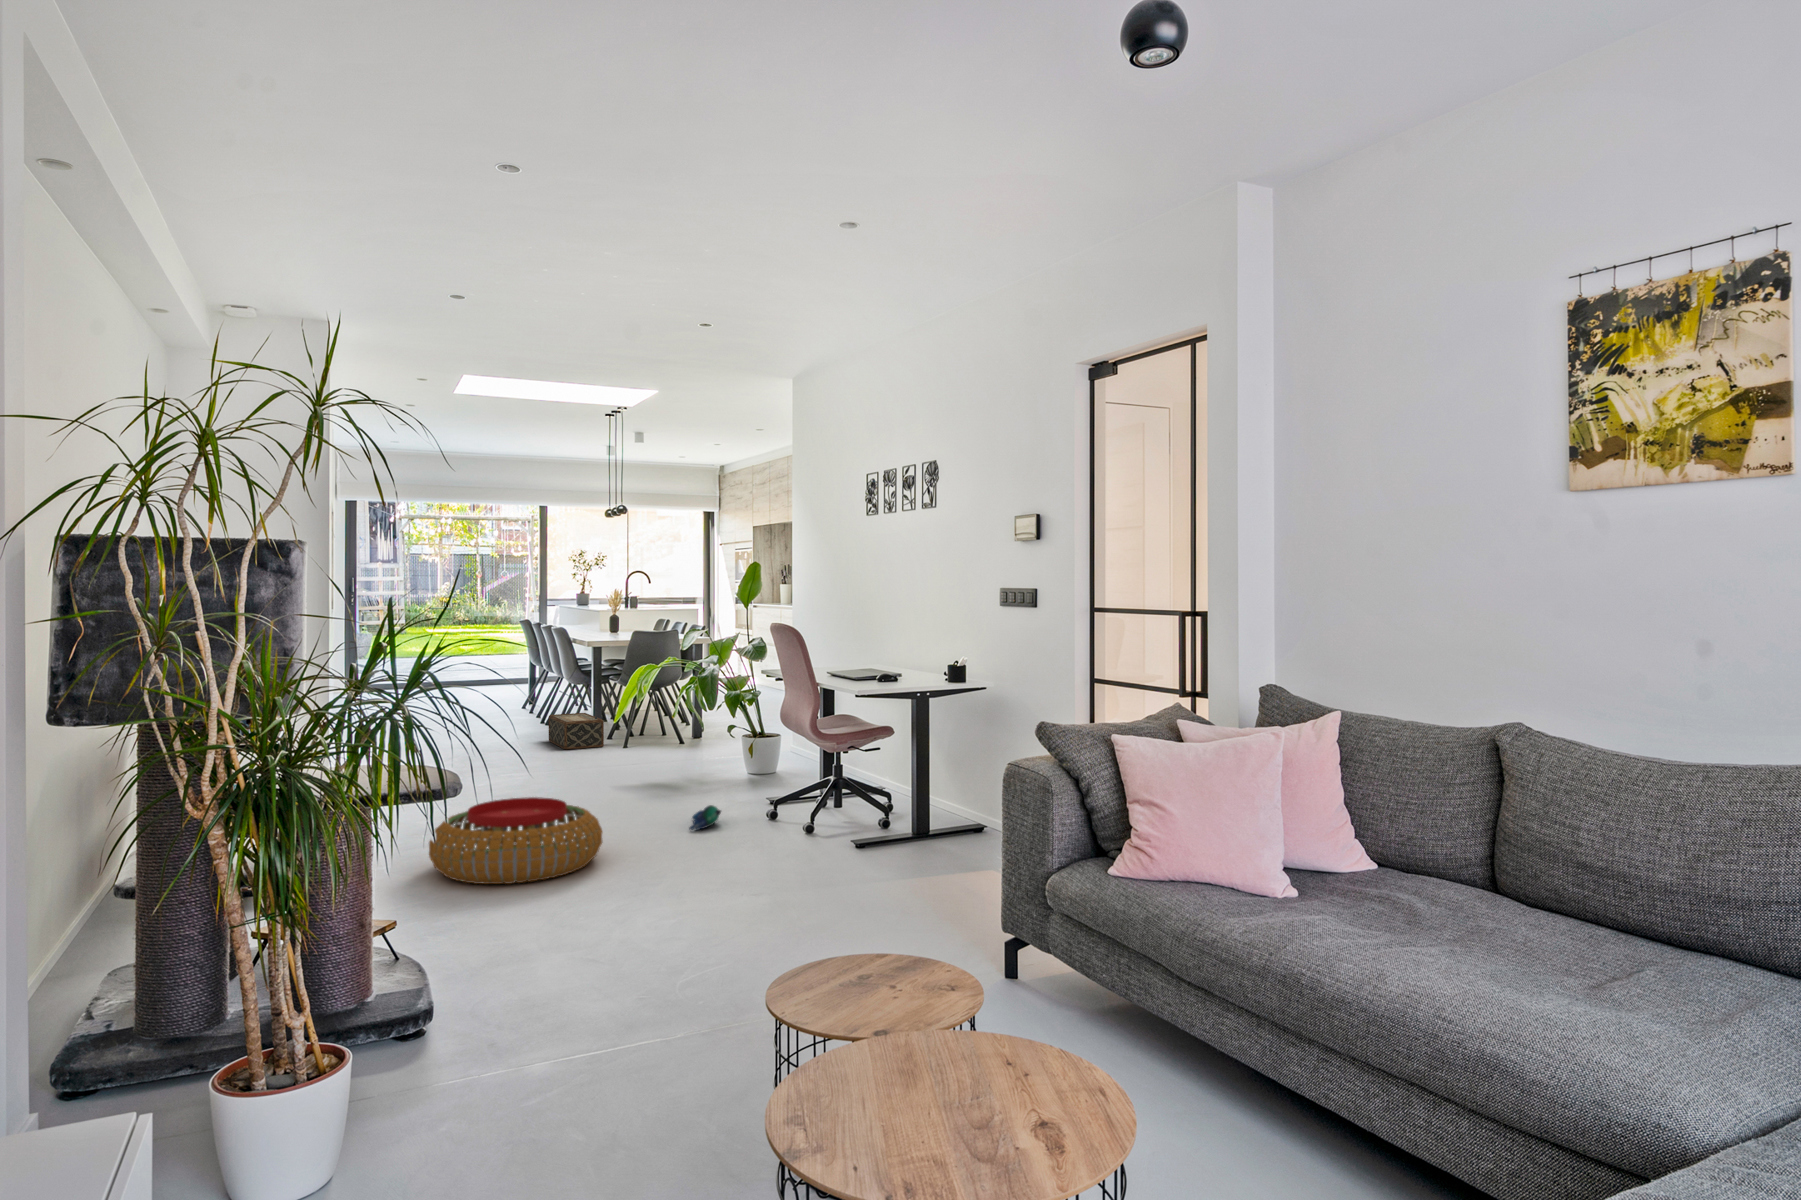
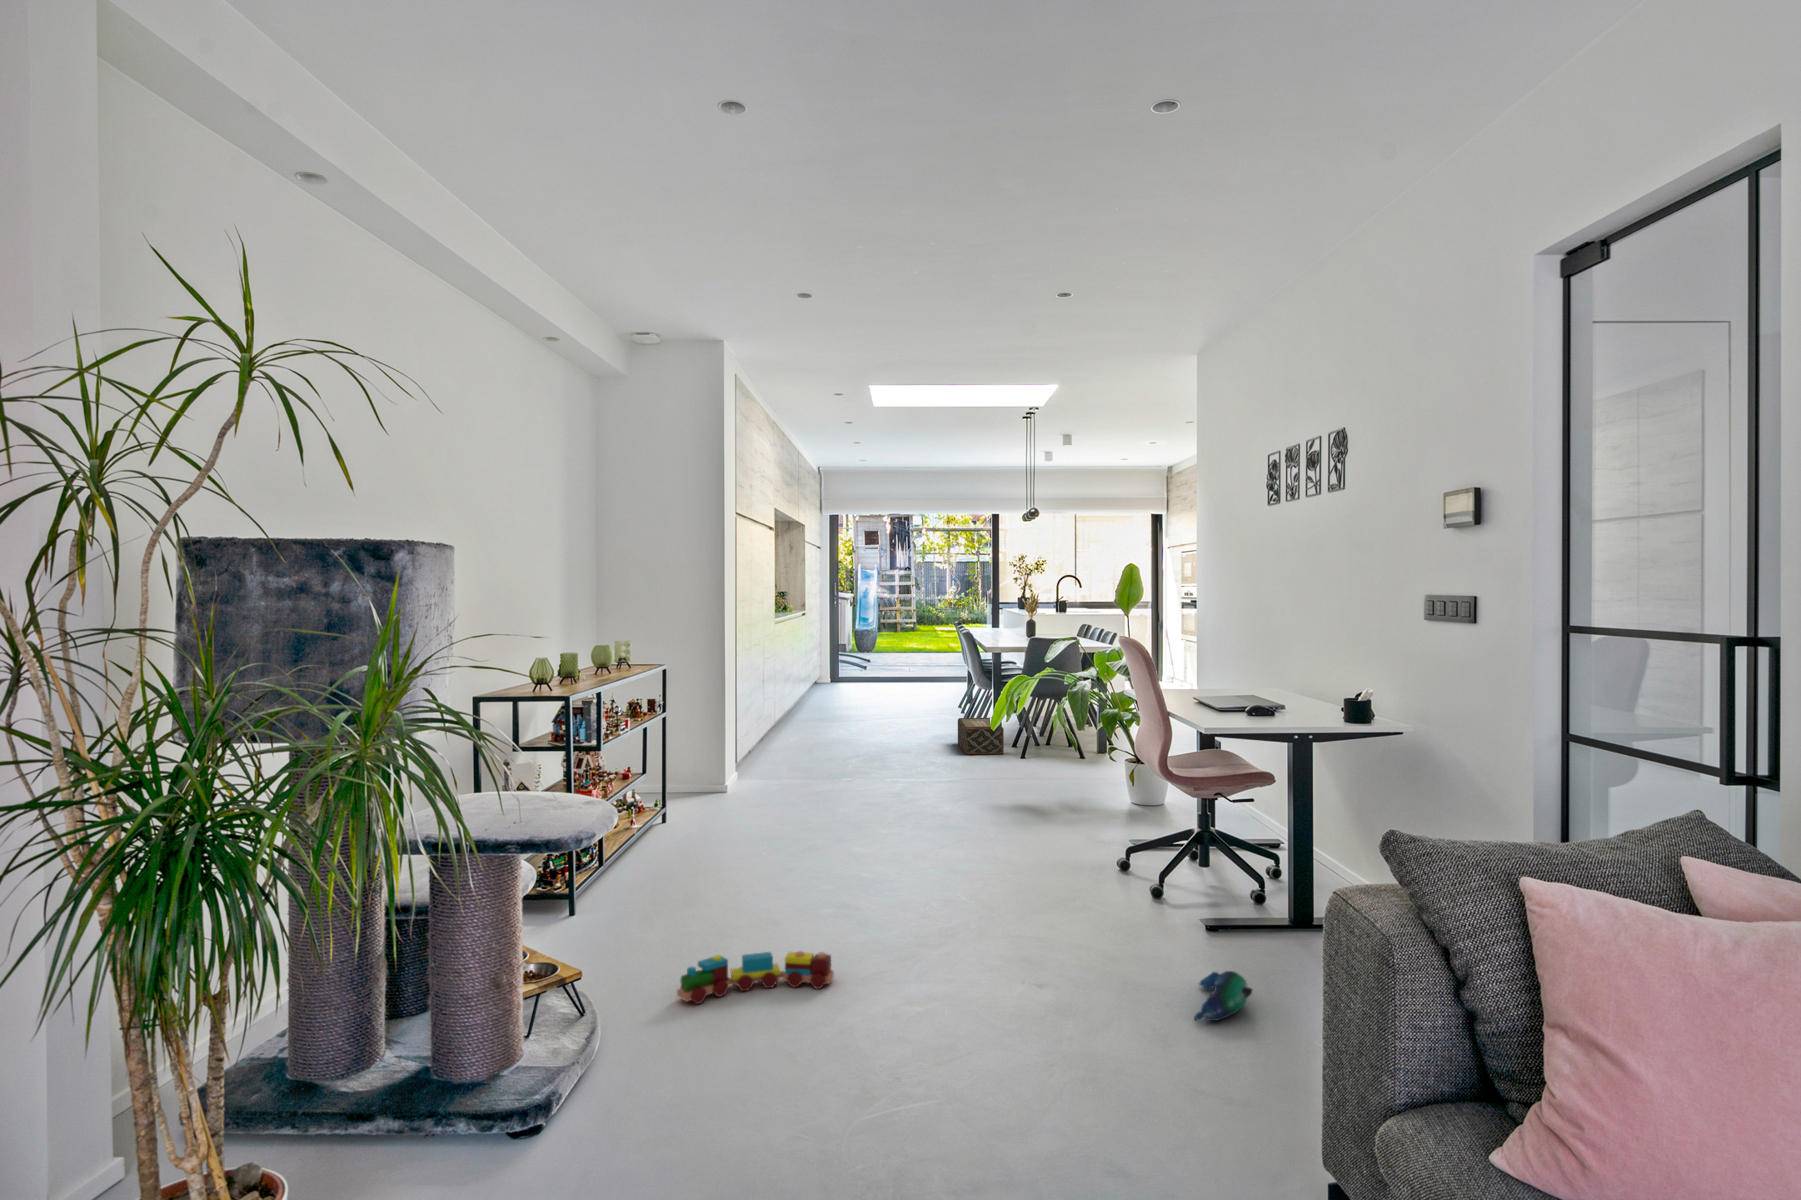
pouf: present [429,797,602,884] -> none [730,820,905,919]
plush toy: present [689,805,721,830] -> present [1194,971,1252,1021]
toy train: none [457,892,590,947] -> present [677,951,834,1004]

